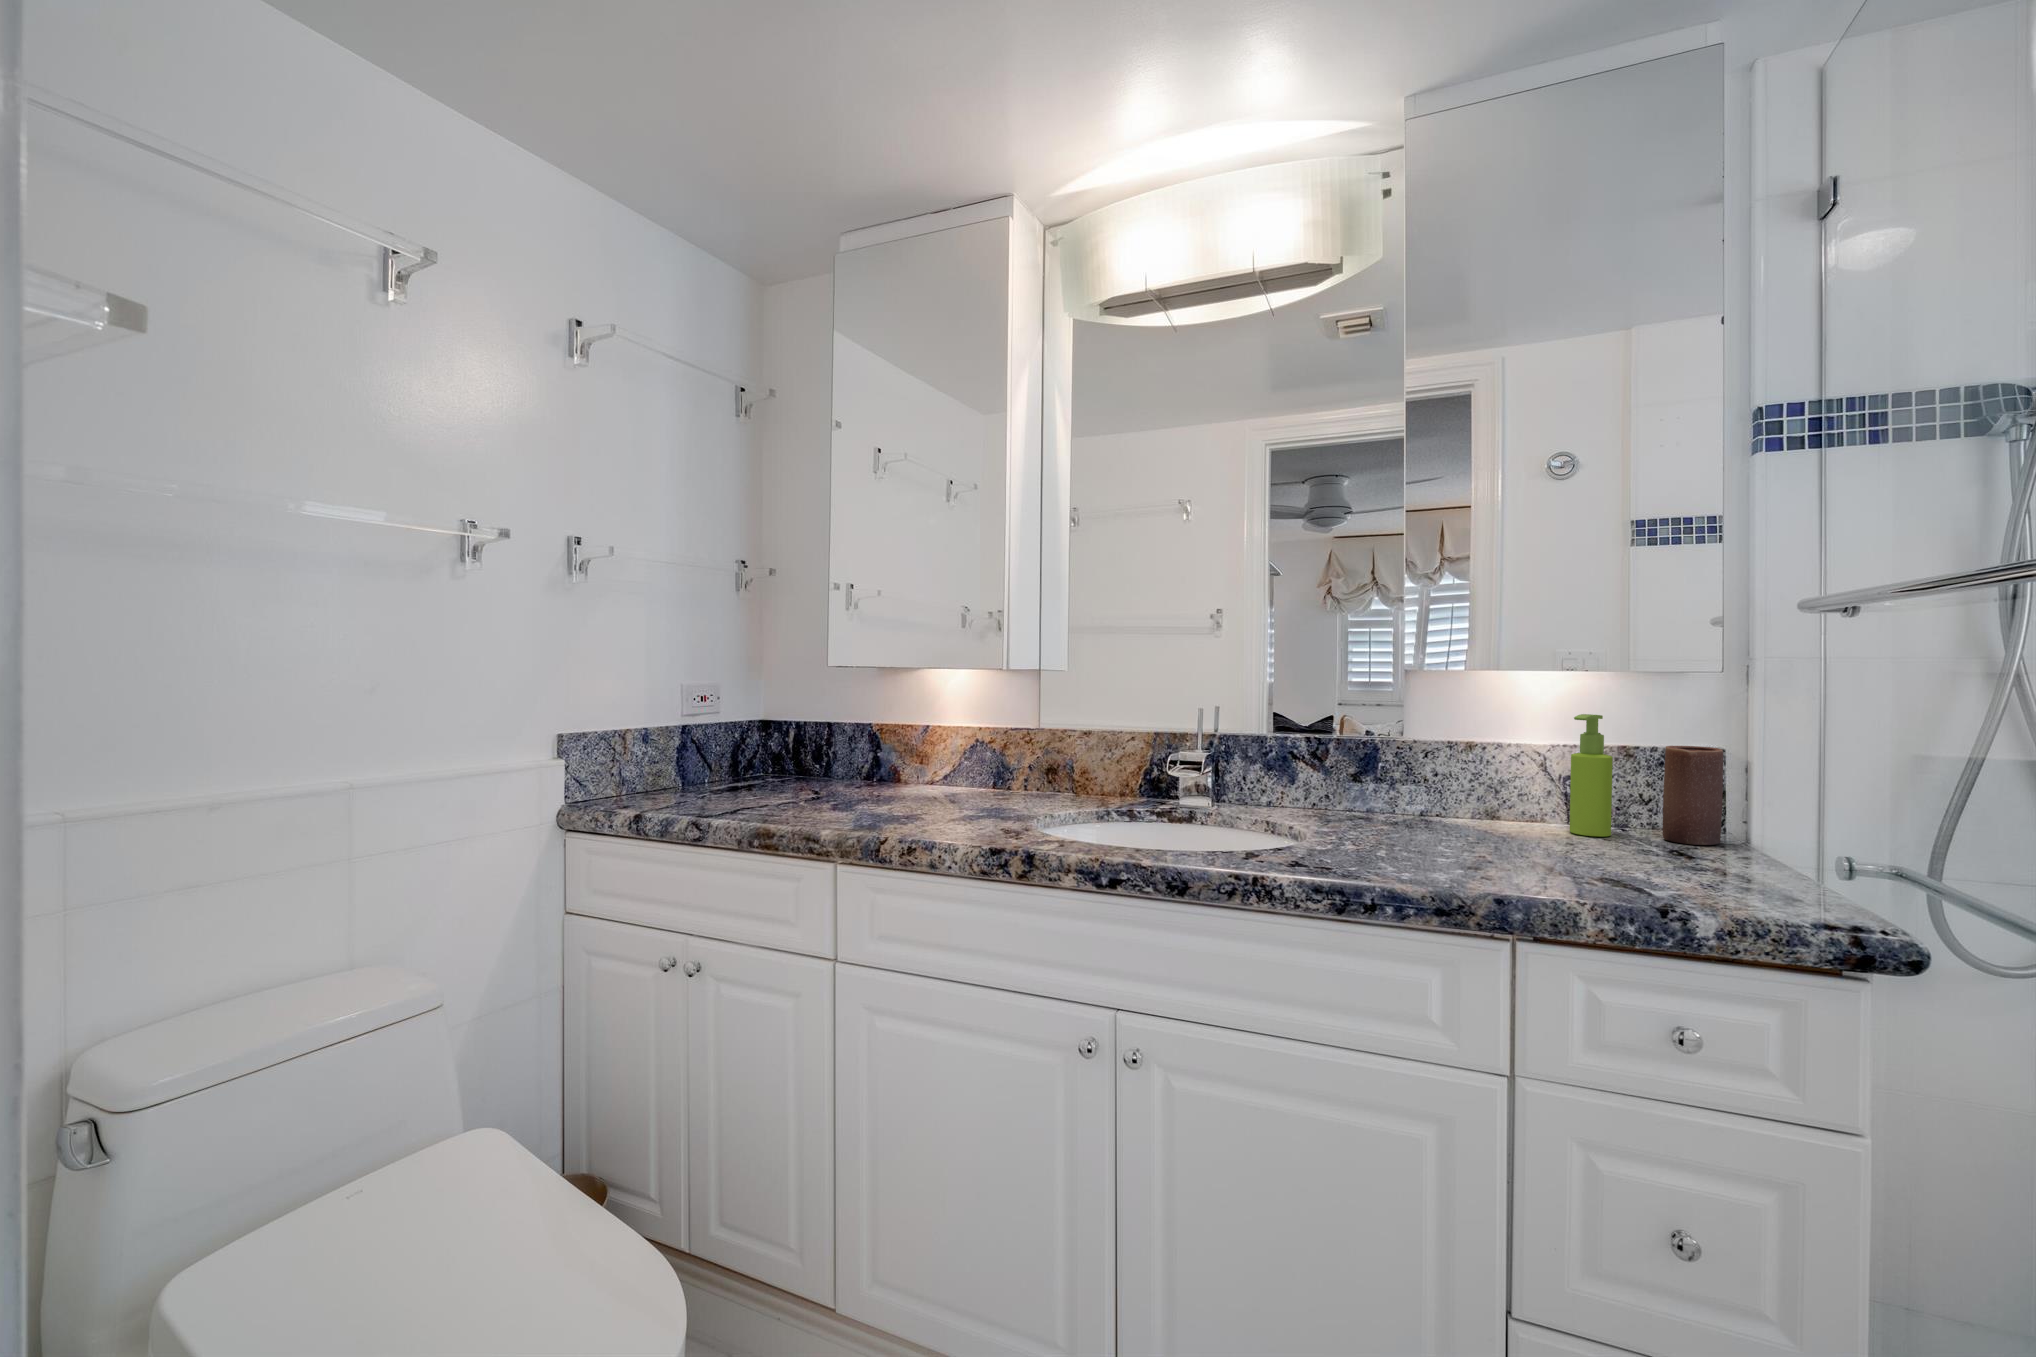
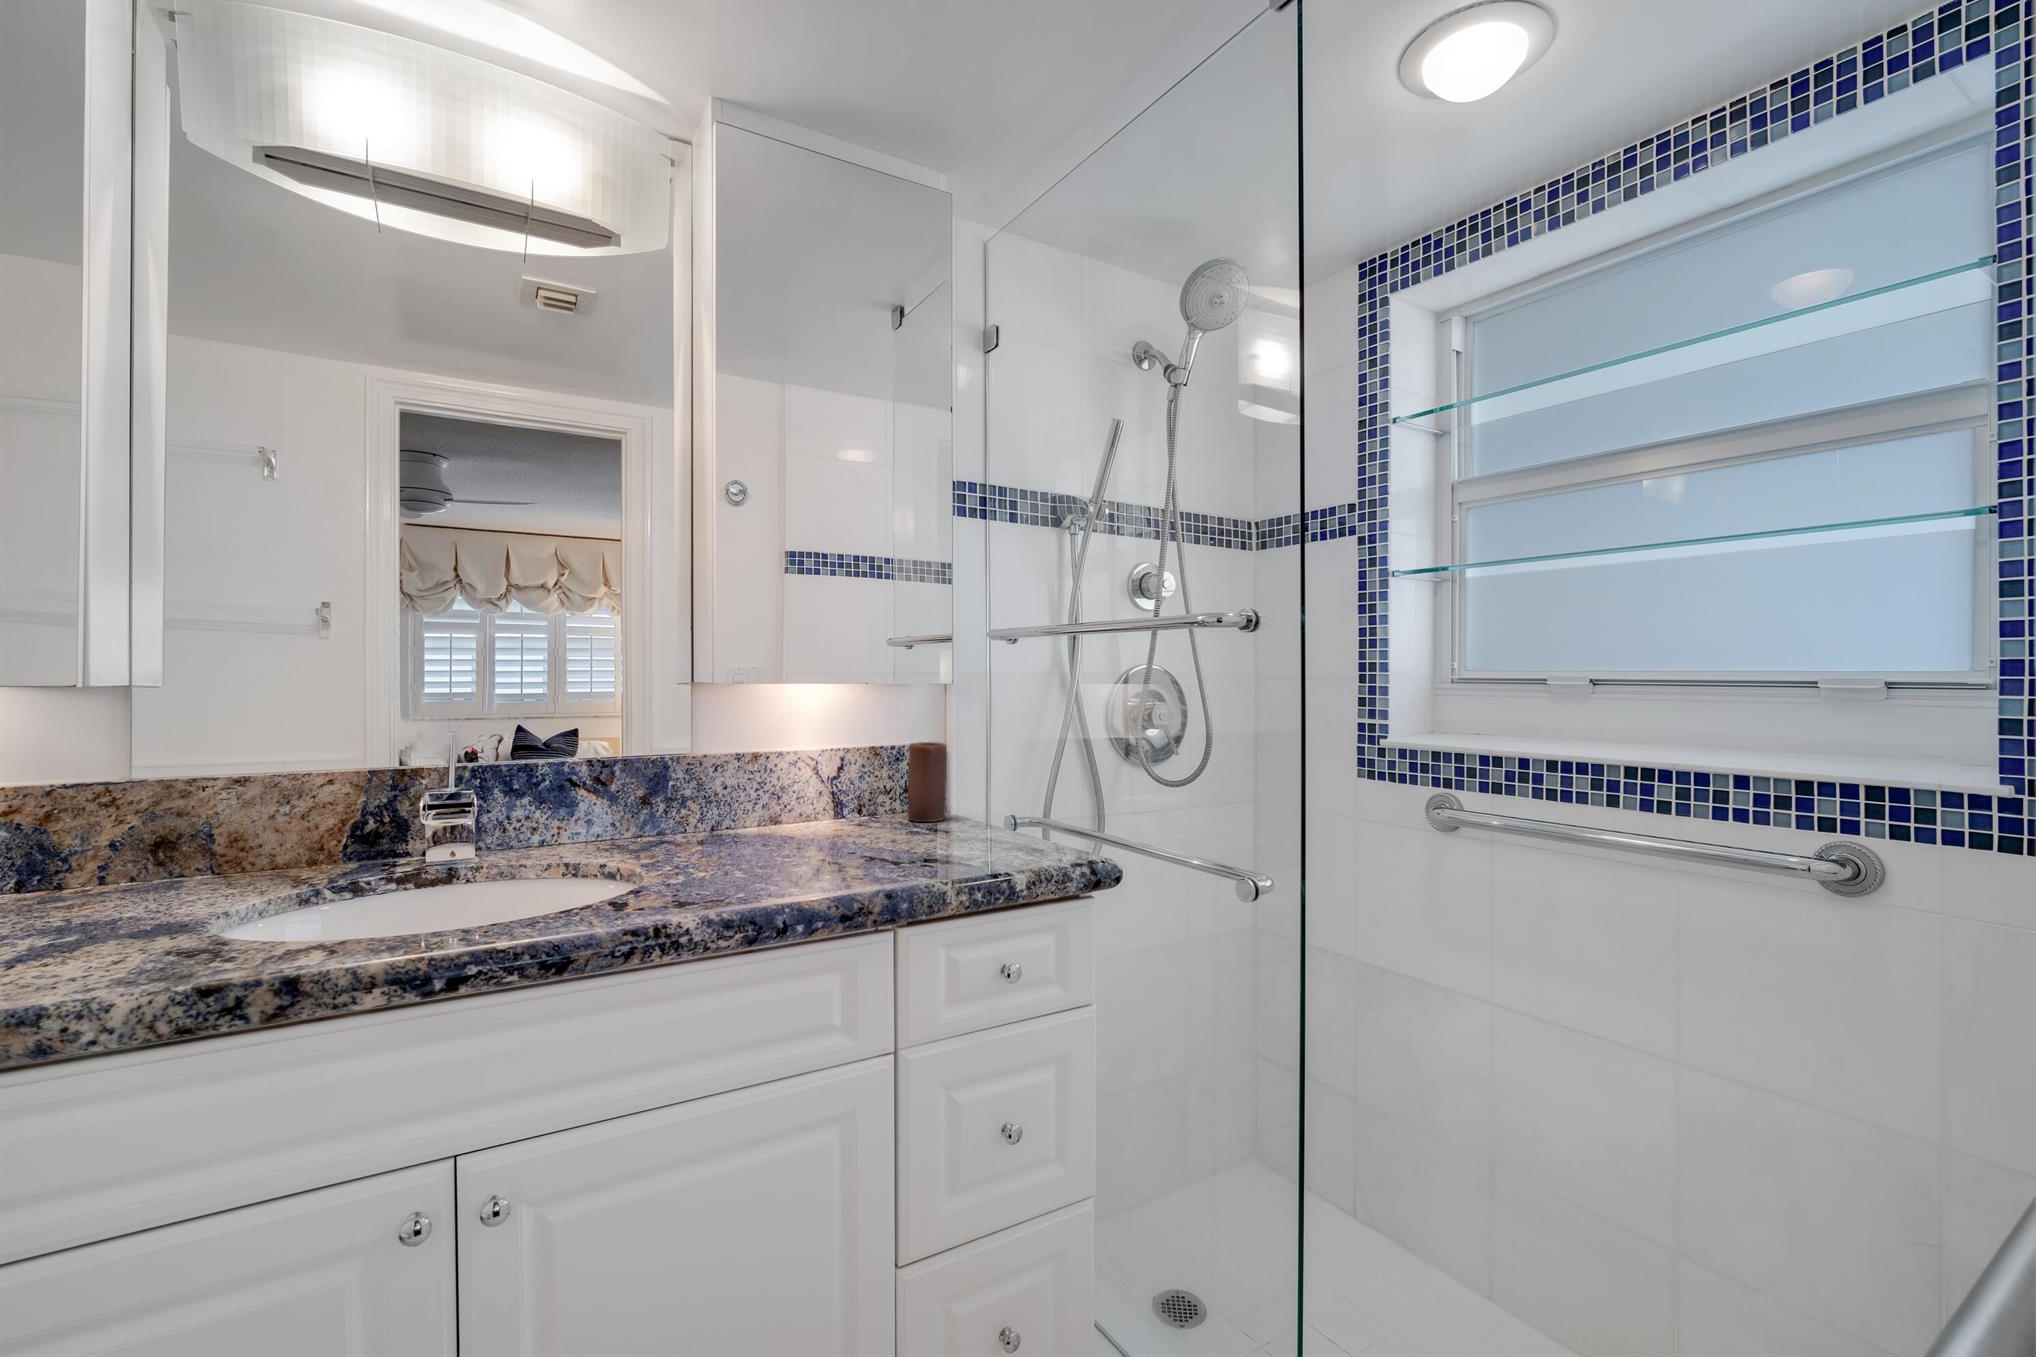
soap dispenser: present [1570,714,1613,837] -> none [844,720,876,827]

